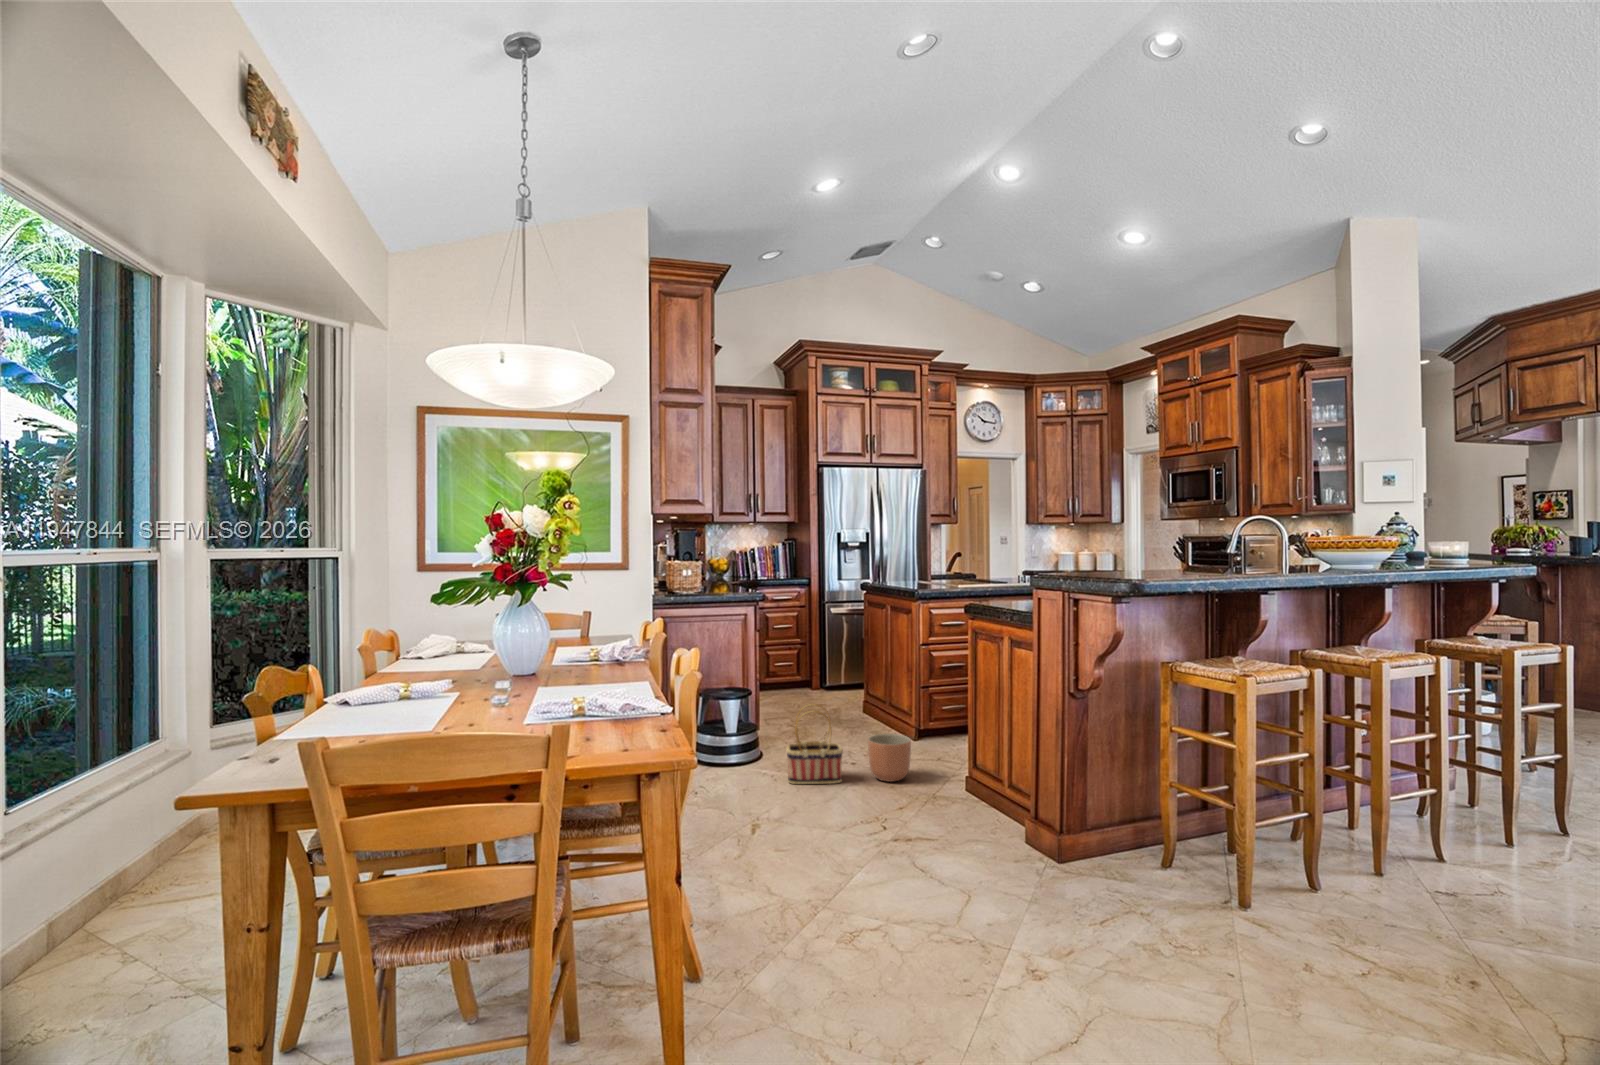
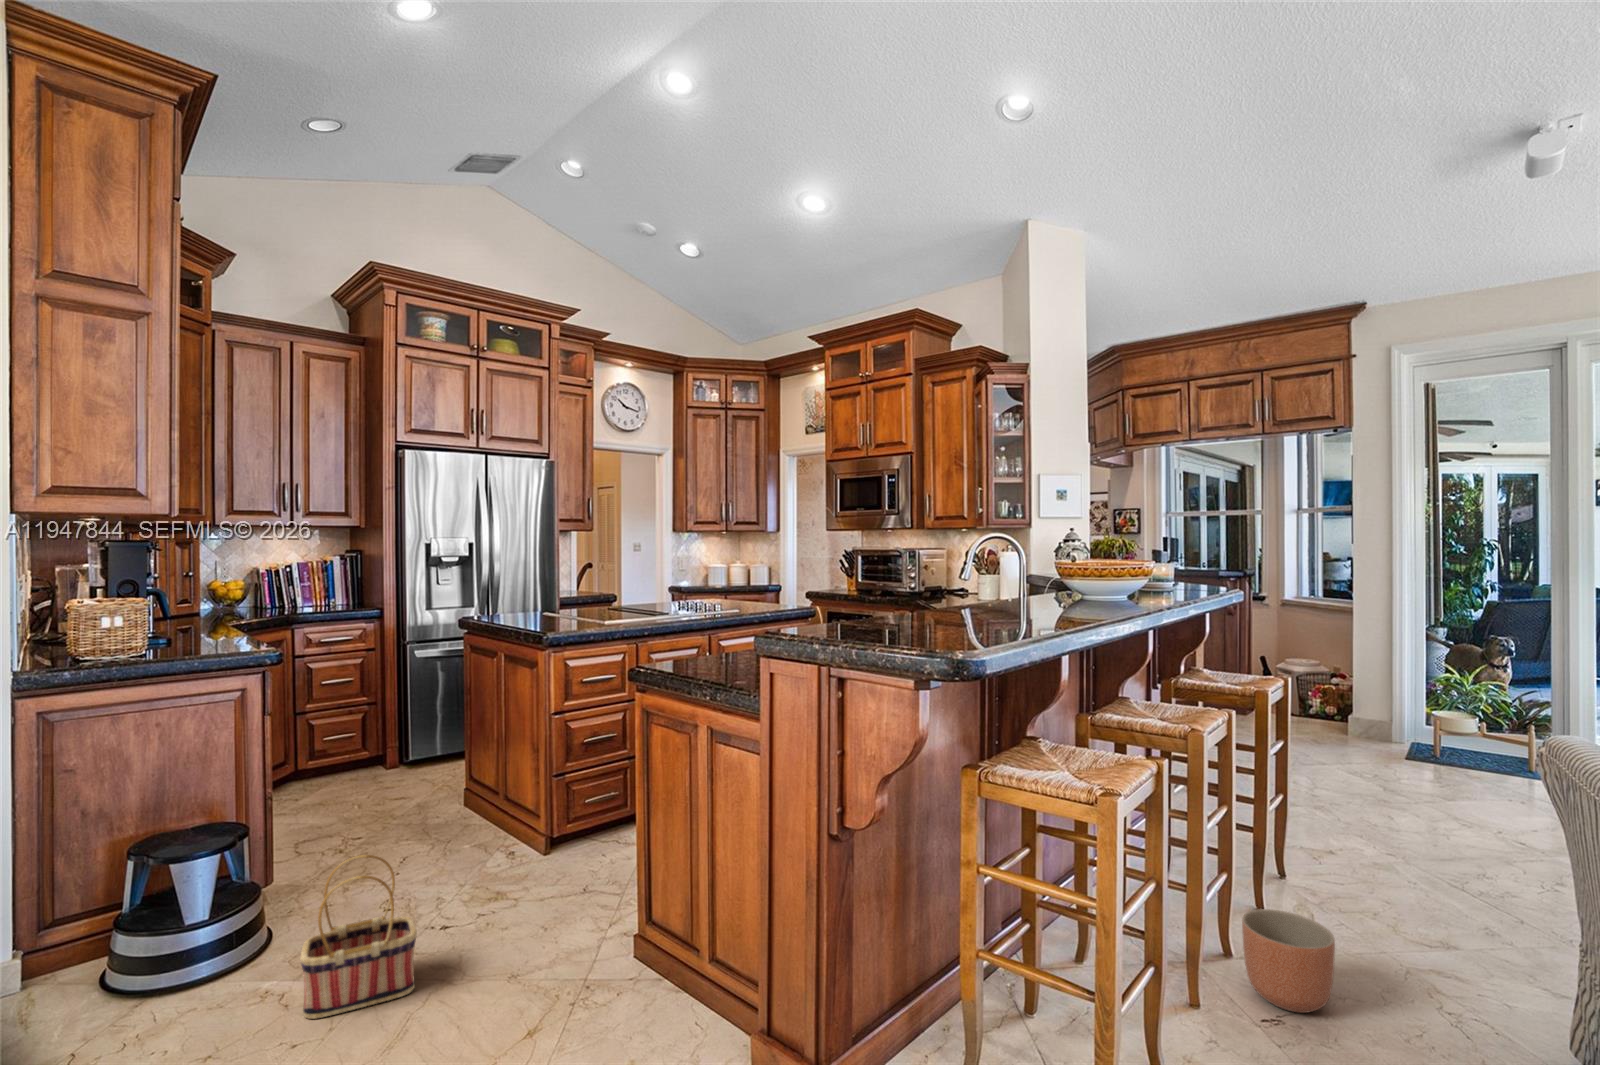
planter: present [868,734,911,782] -> present [1242,909,1335,1013]

